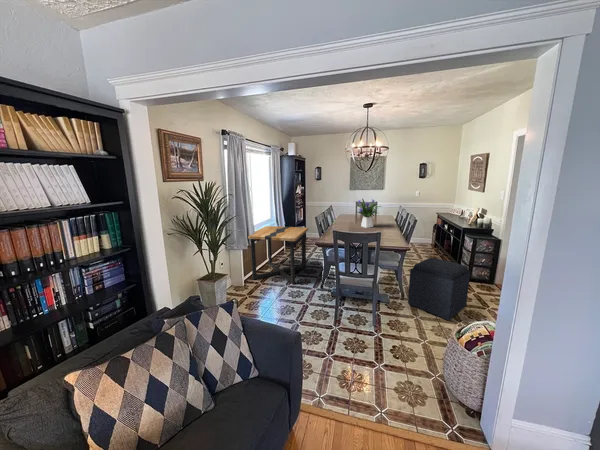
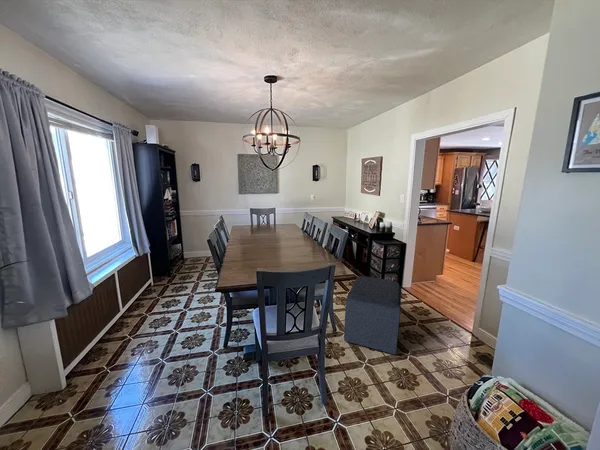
flower arrangement: present [357,199,381,228] -> none [260,207,298,246]
side table: present [248,226,308,284] -> none [65,253,193,365]

